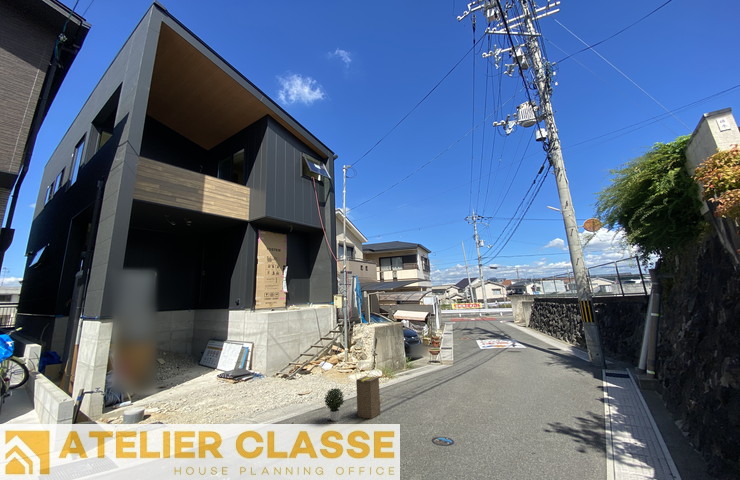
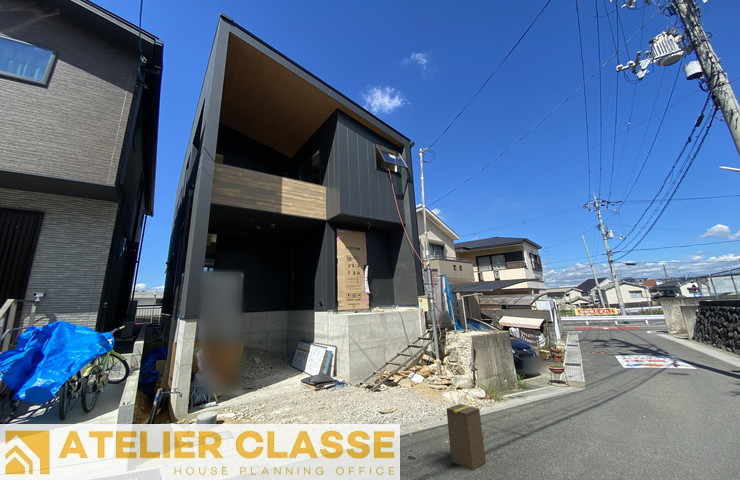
potted plant: present [324,388,344,421] -> none [403,417,432,465]

